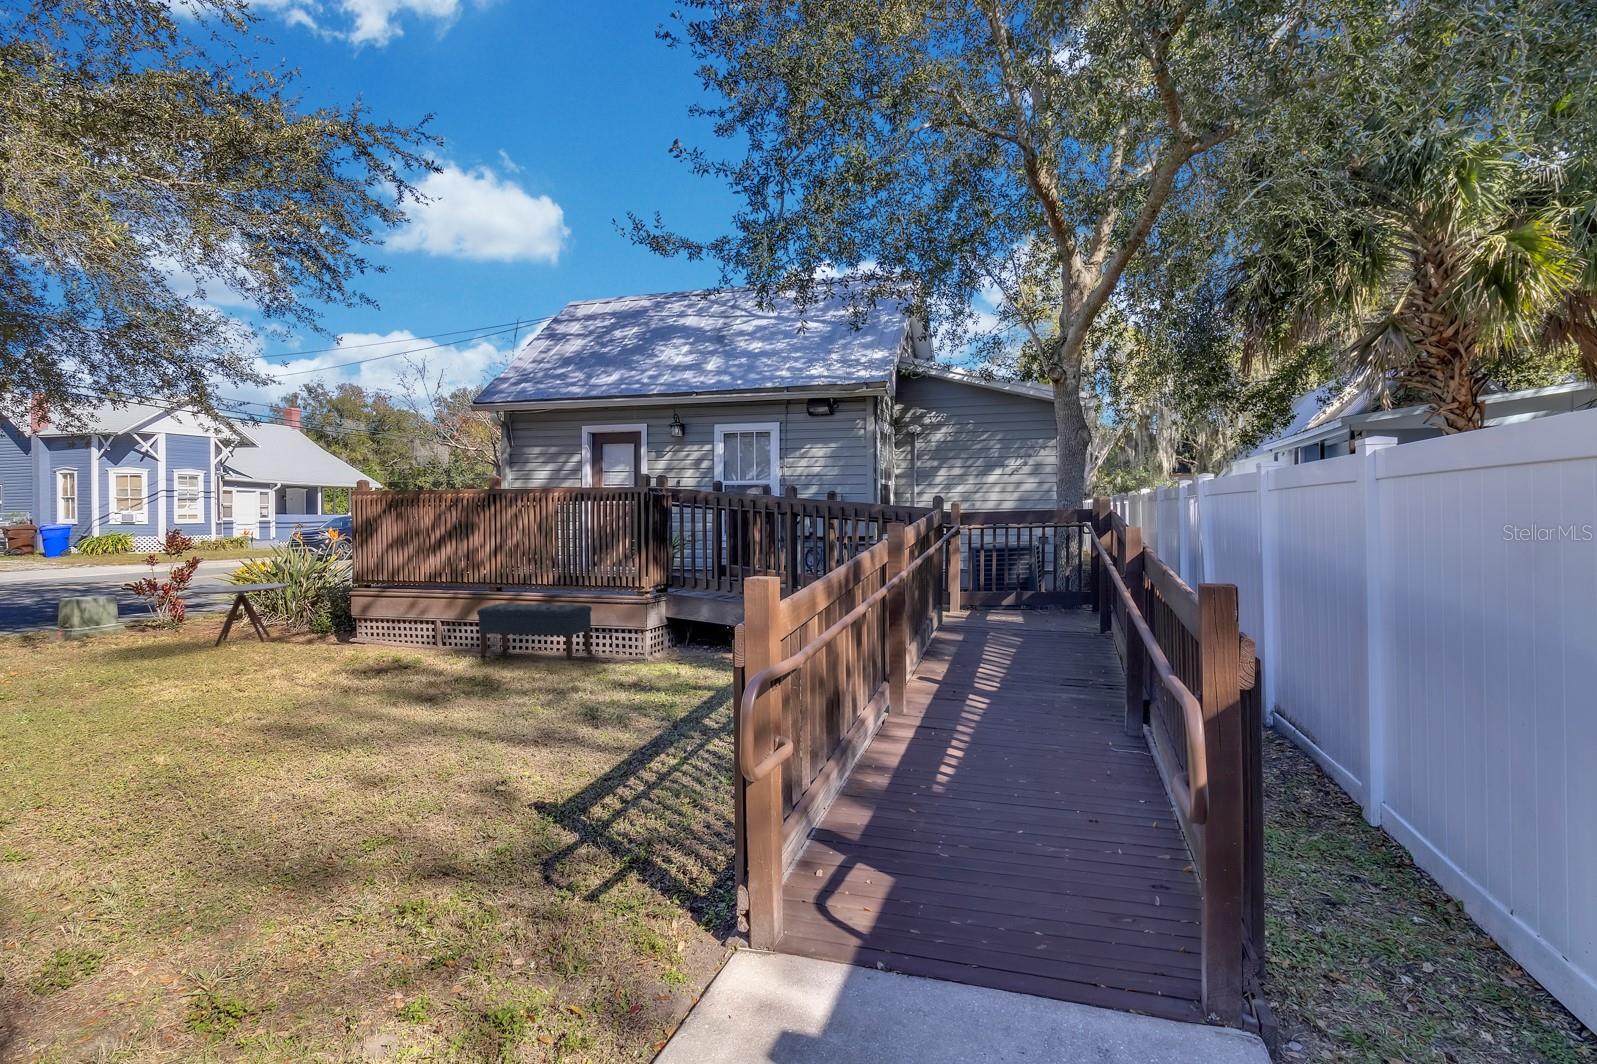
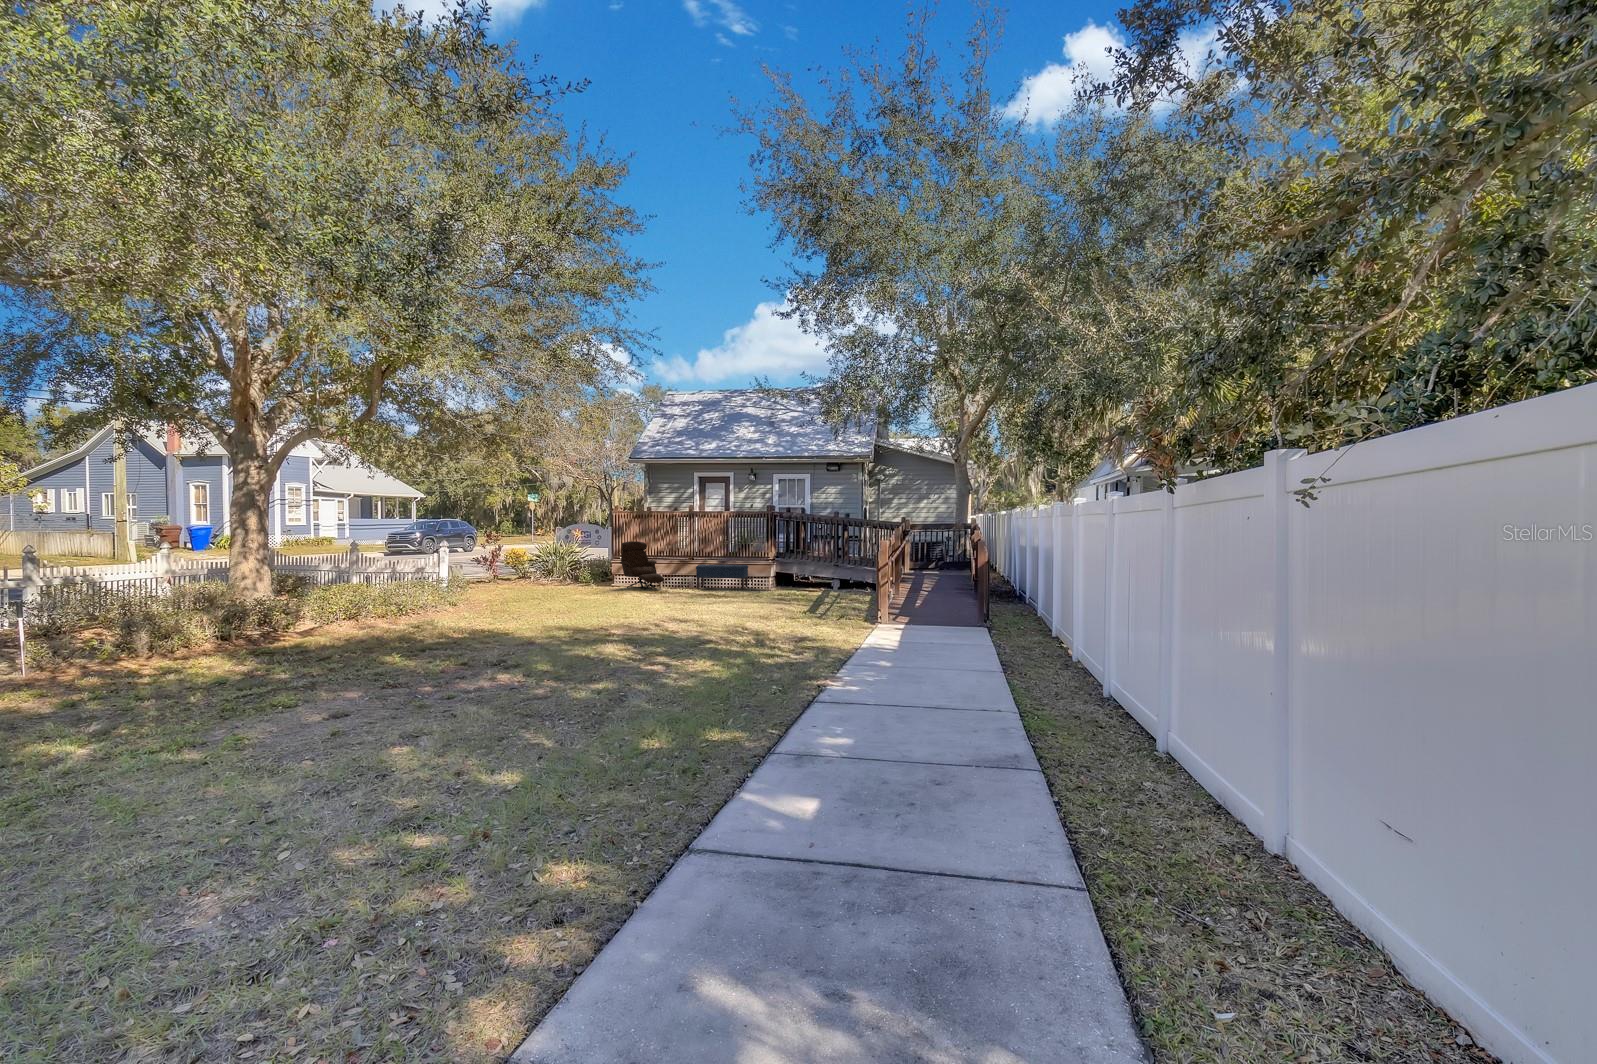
lounge chair: none [337,556,422,661] -> present [620,541,664,590]
round table: present [191,583,288,646] -> none [532,556,574,586]

